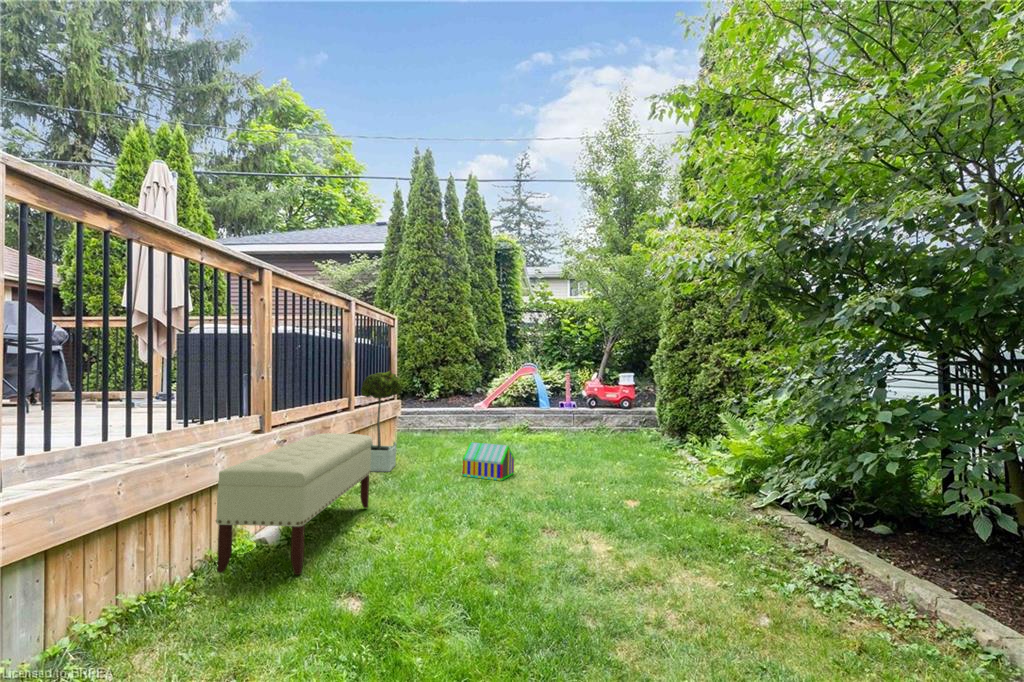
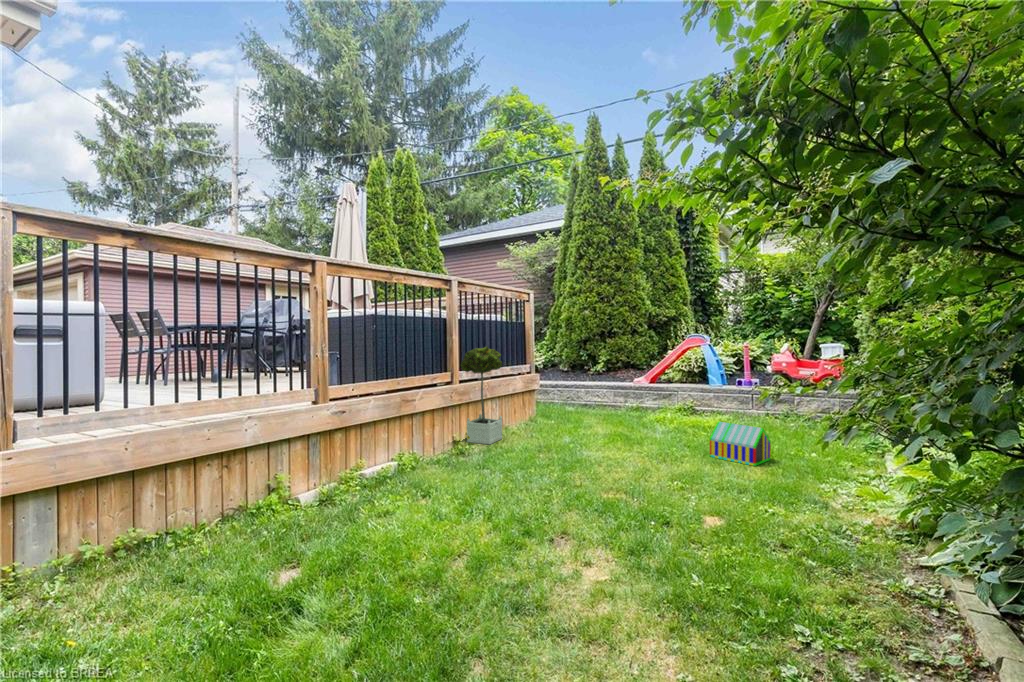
bench: present [216,433,372,575] -> none [243,406,427,534]
toy house: present [463,442,514,481] -> present [710,422,771,466]

